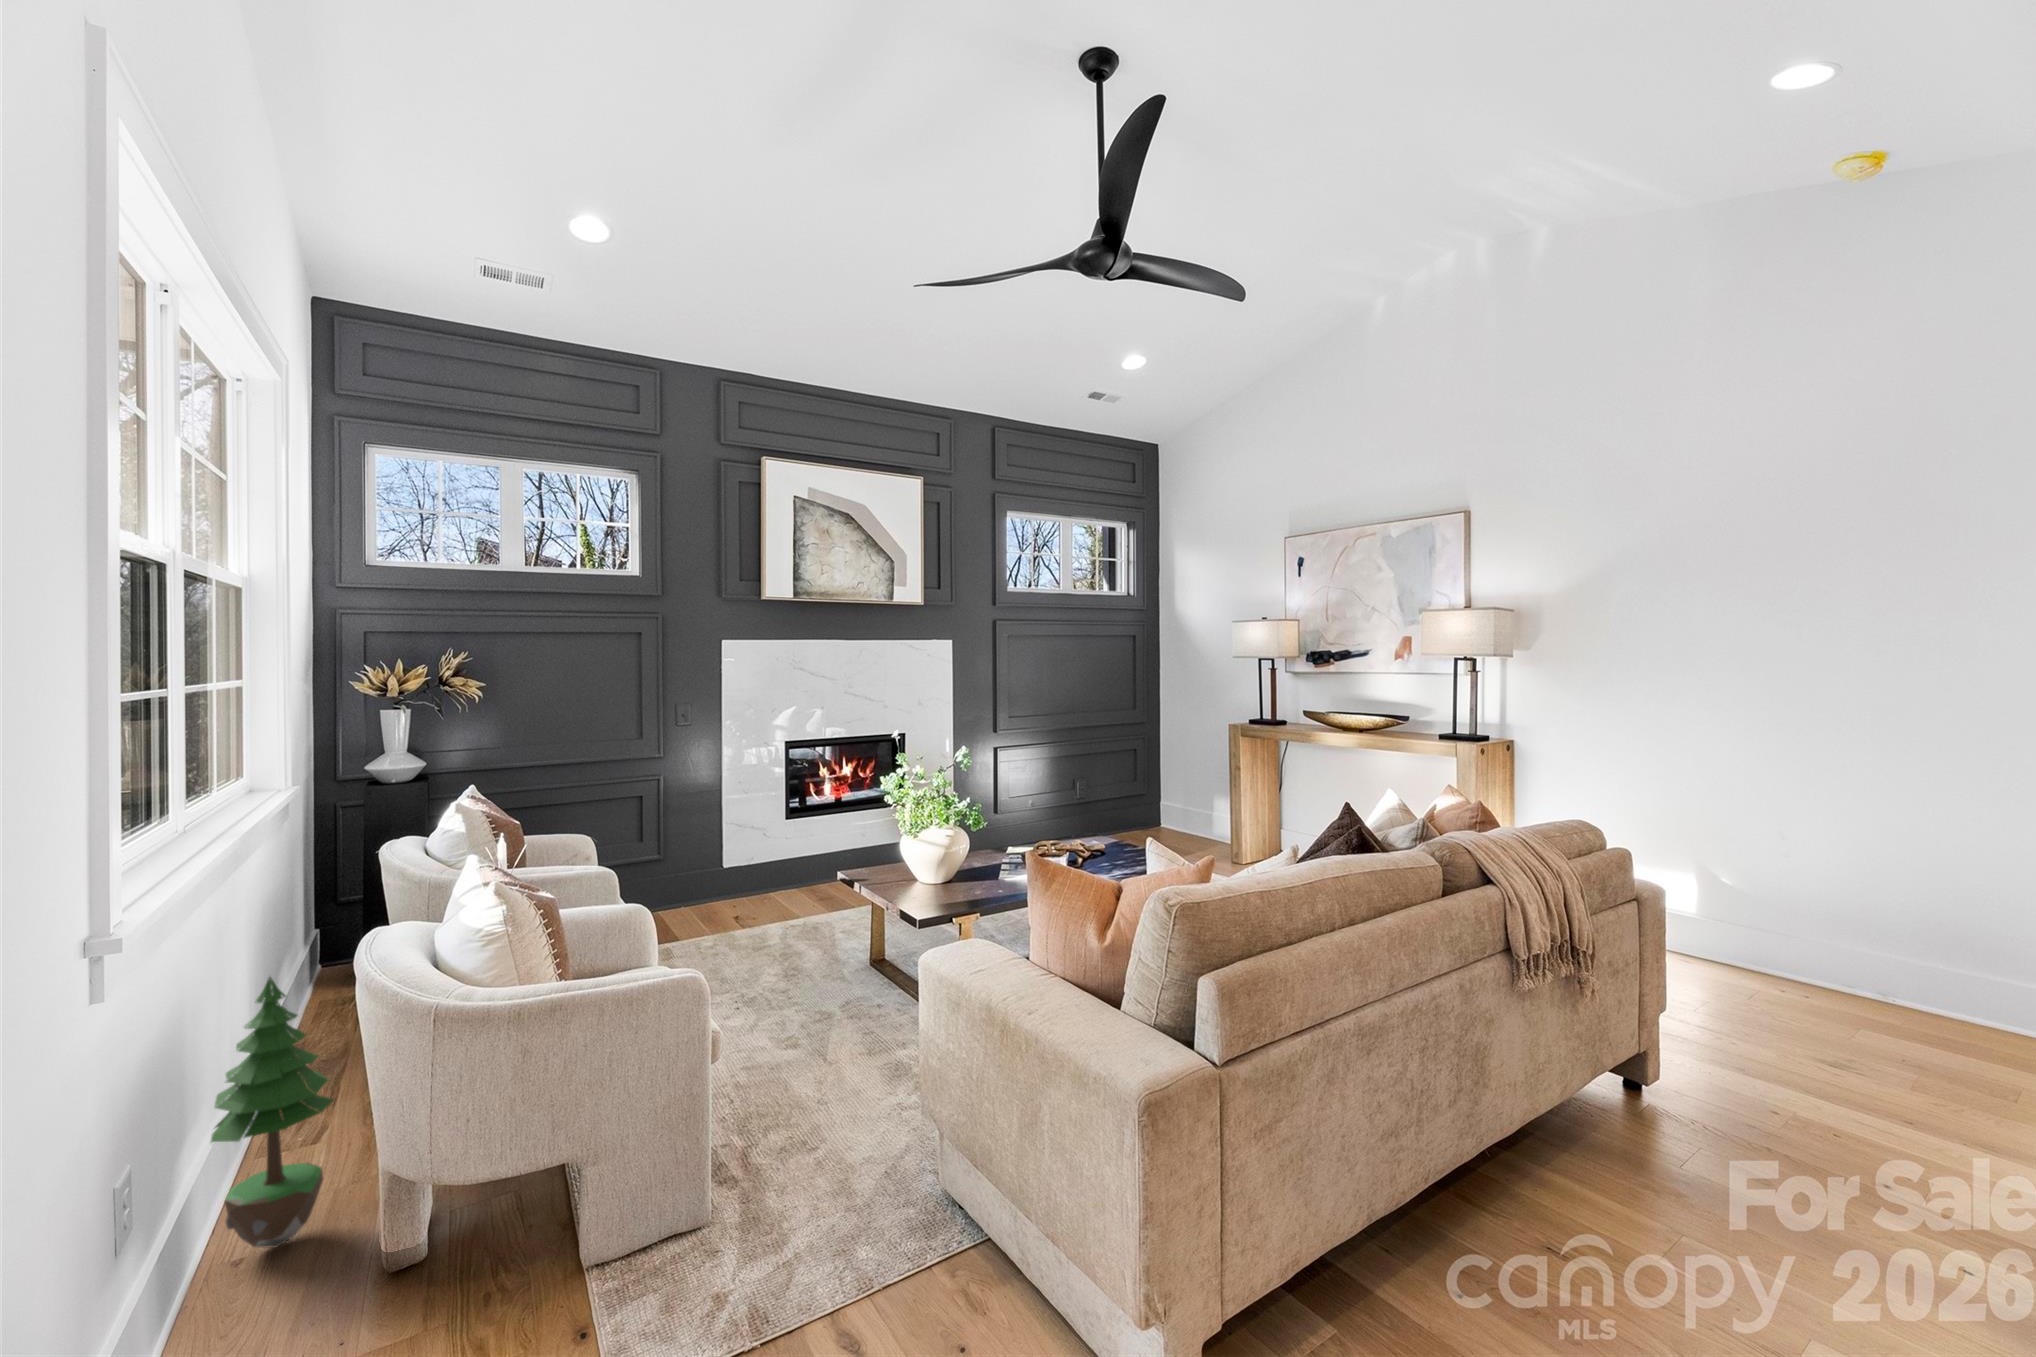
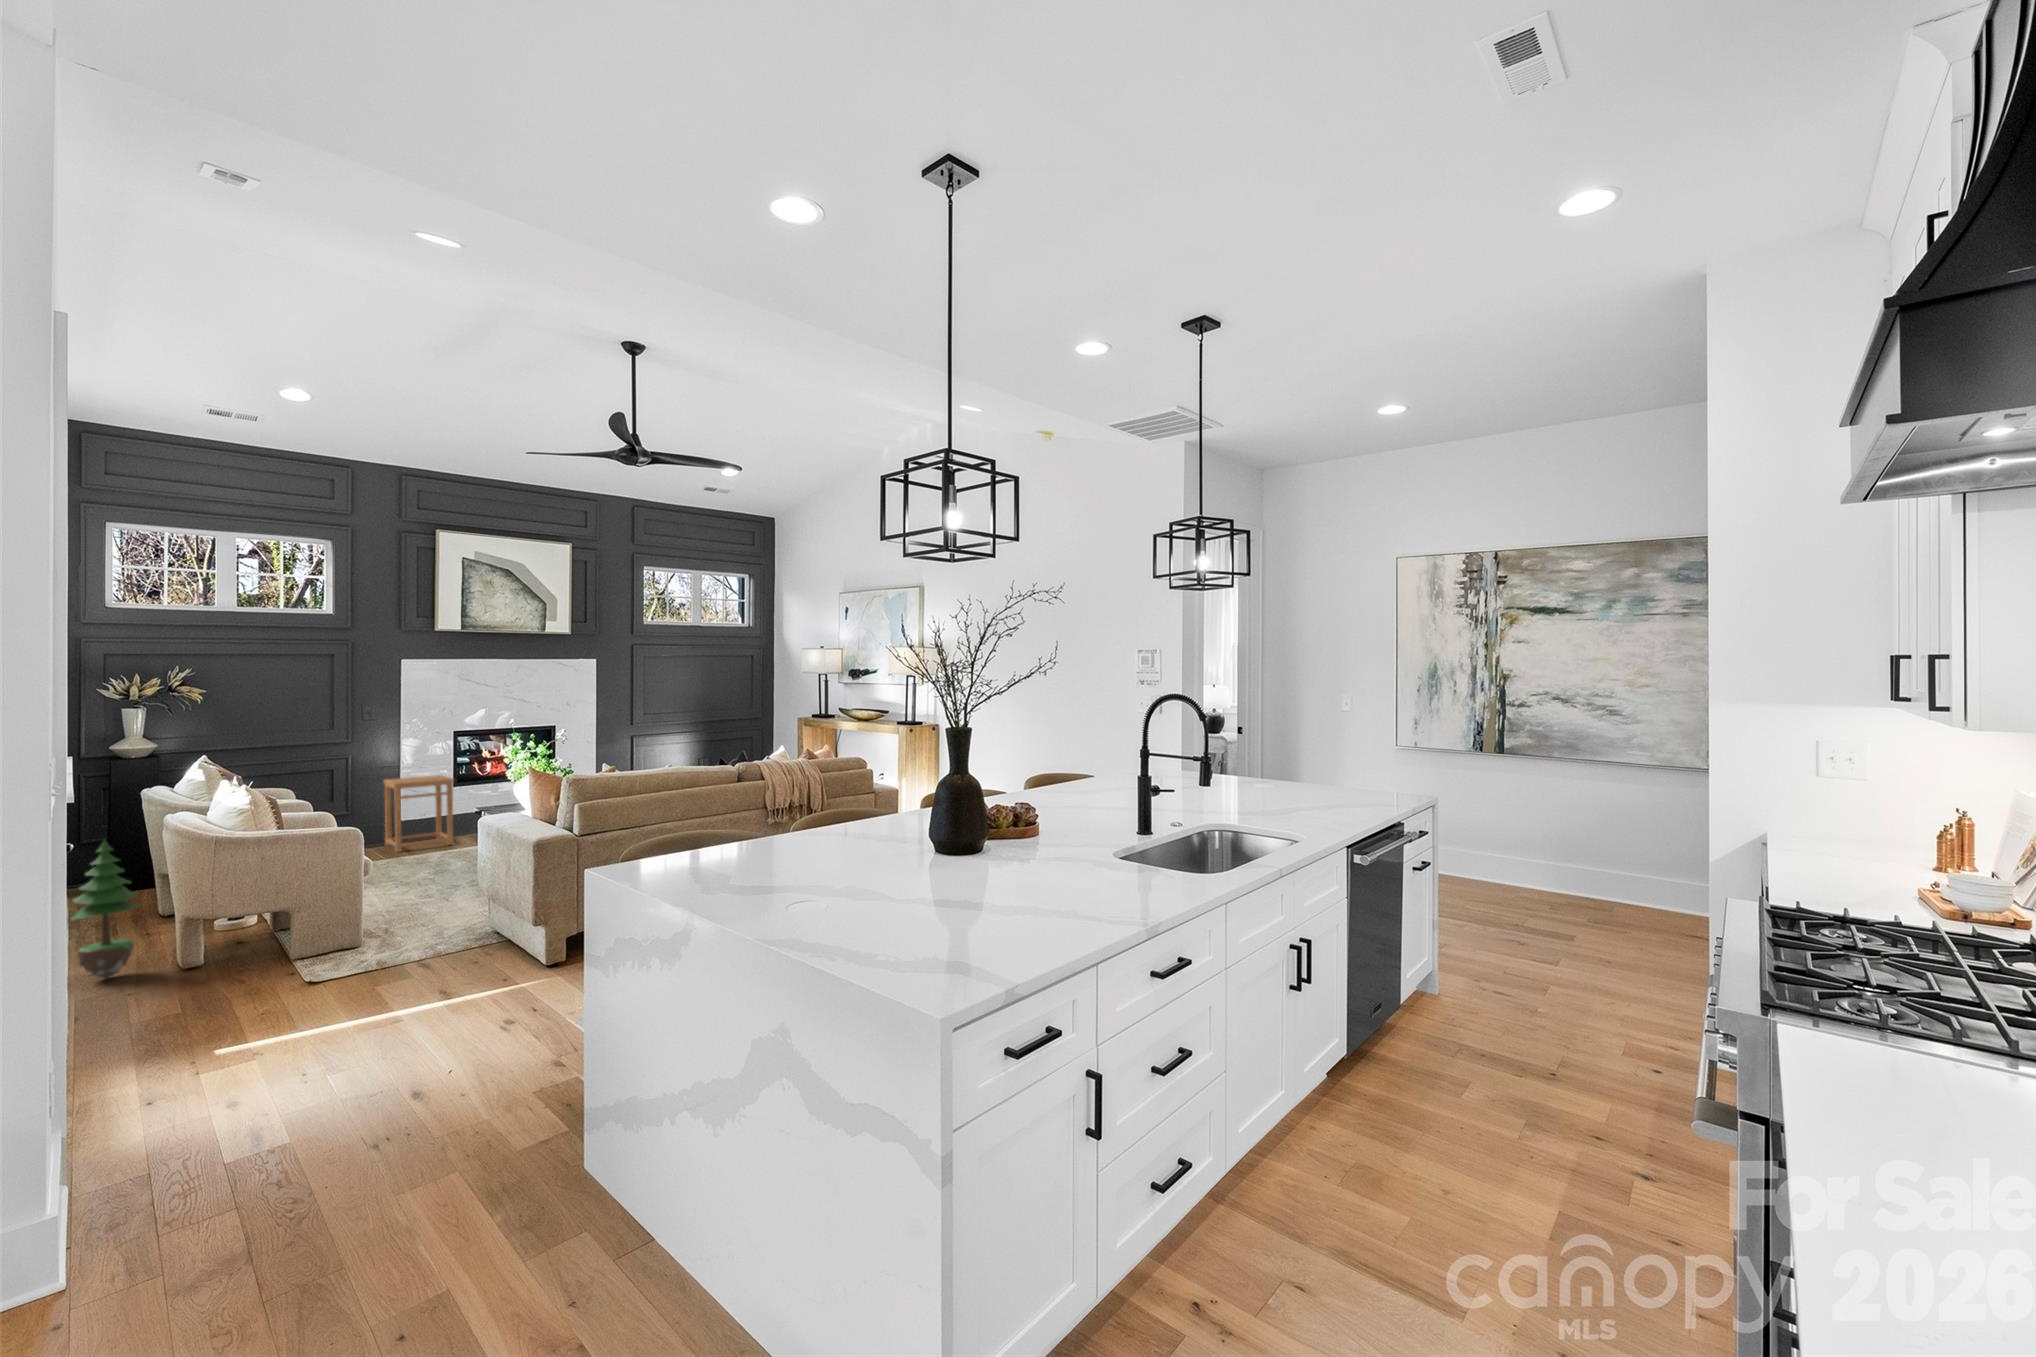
side table: none [701,803,790,917] -> present [384,775,454,852]

